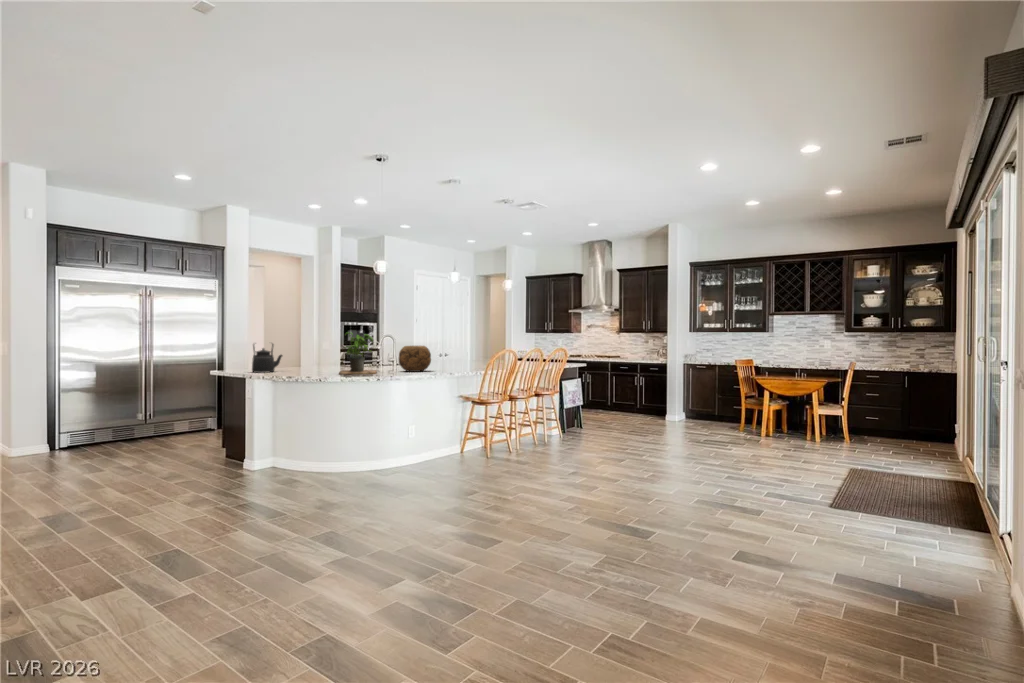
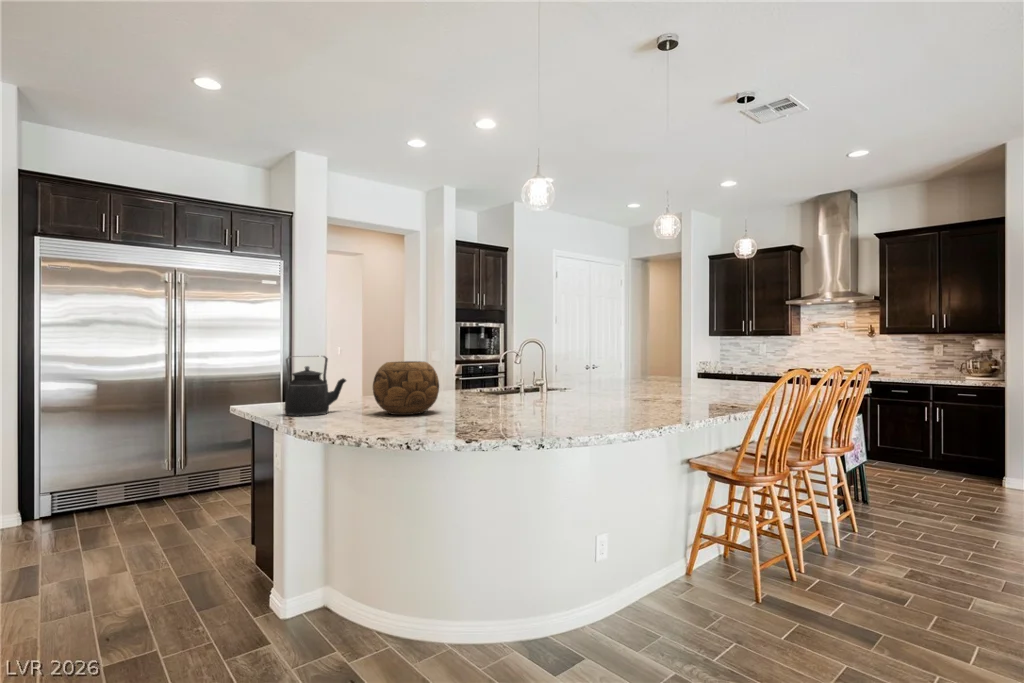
potted plant: present [339,333,377,374] -> none [449,333,533,431]
decorative bowl: present [399,346,431,372] -> present [373,361,439,415]

